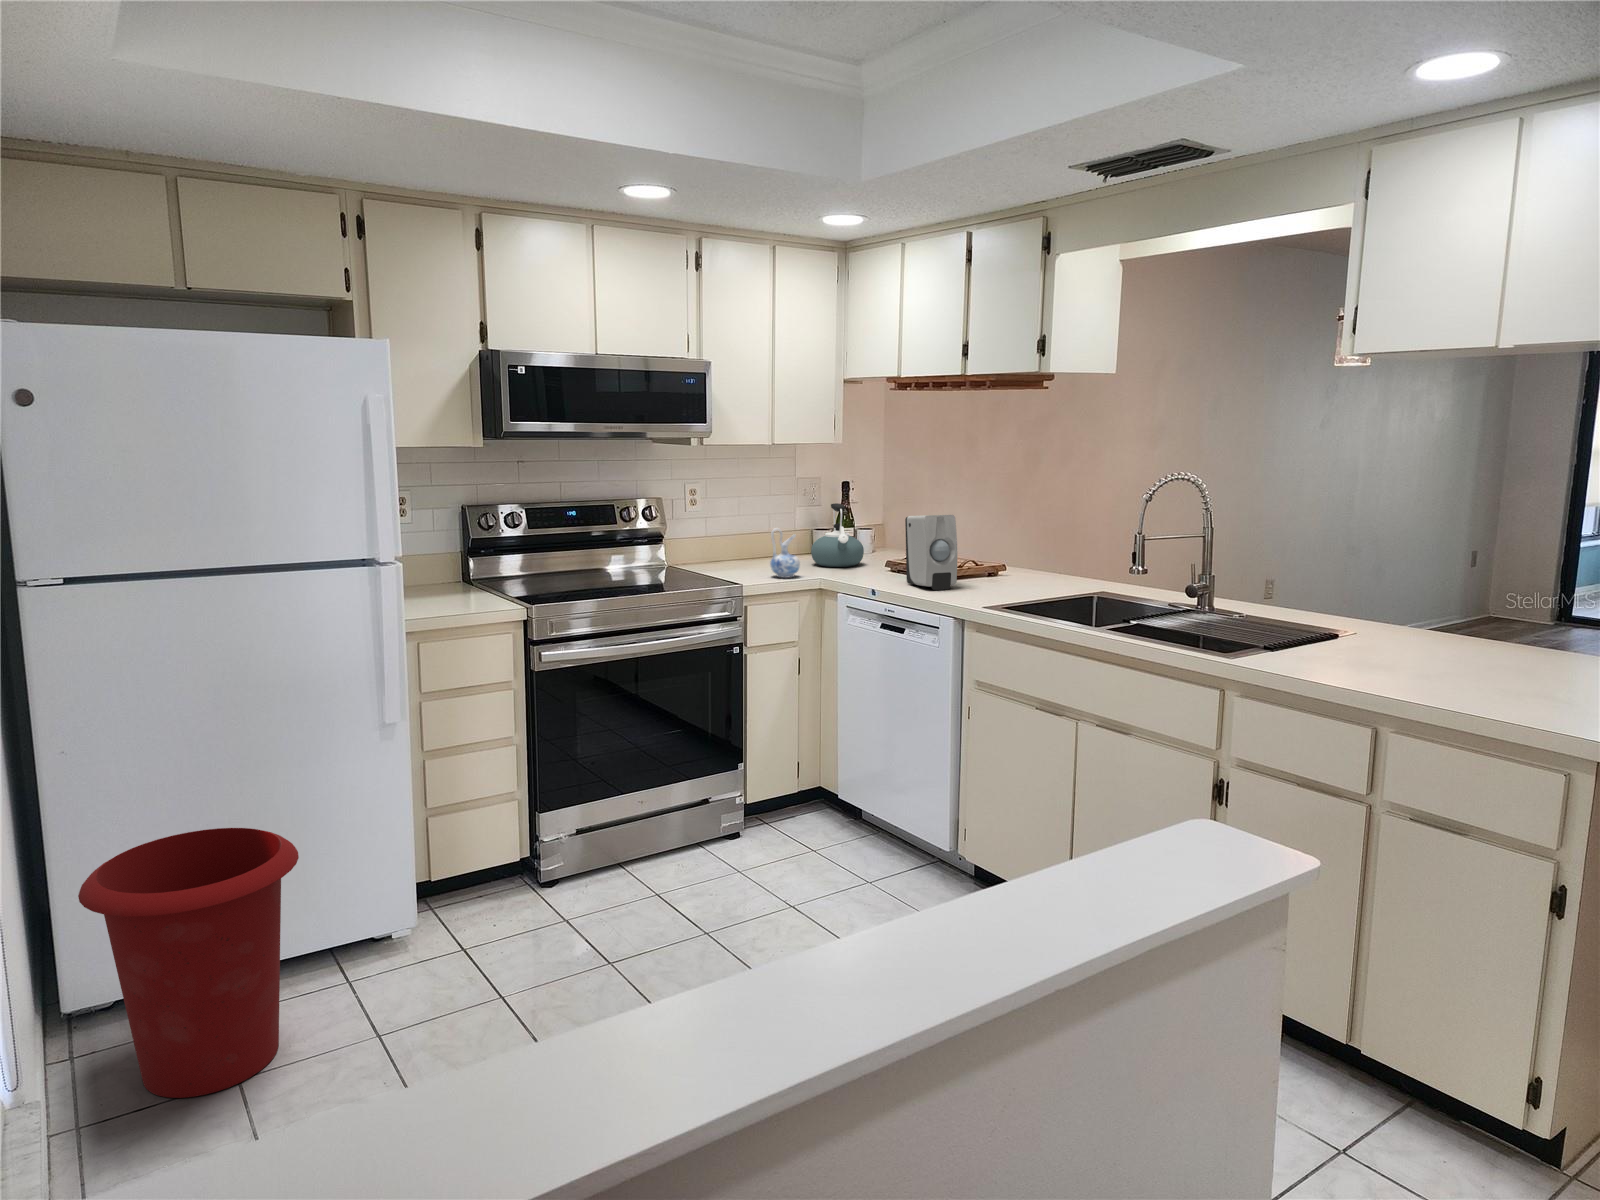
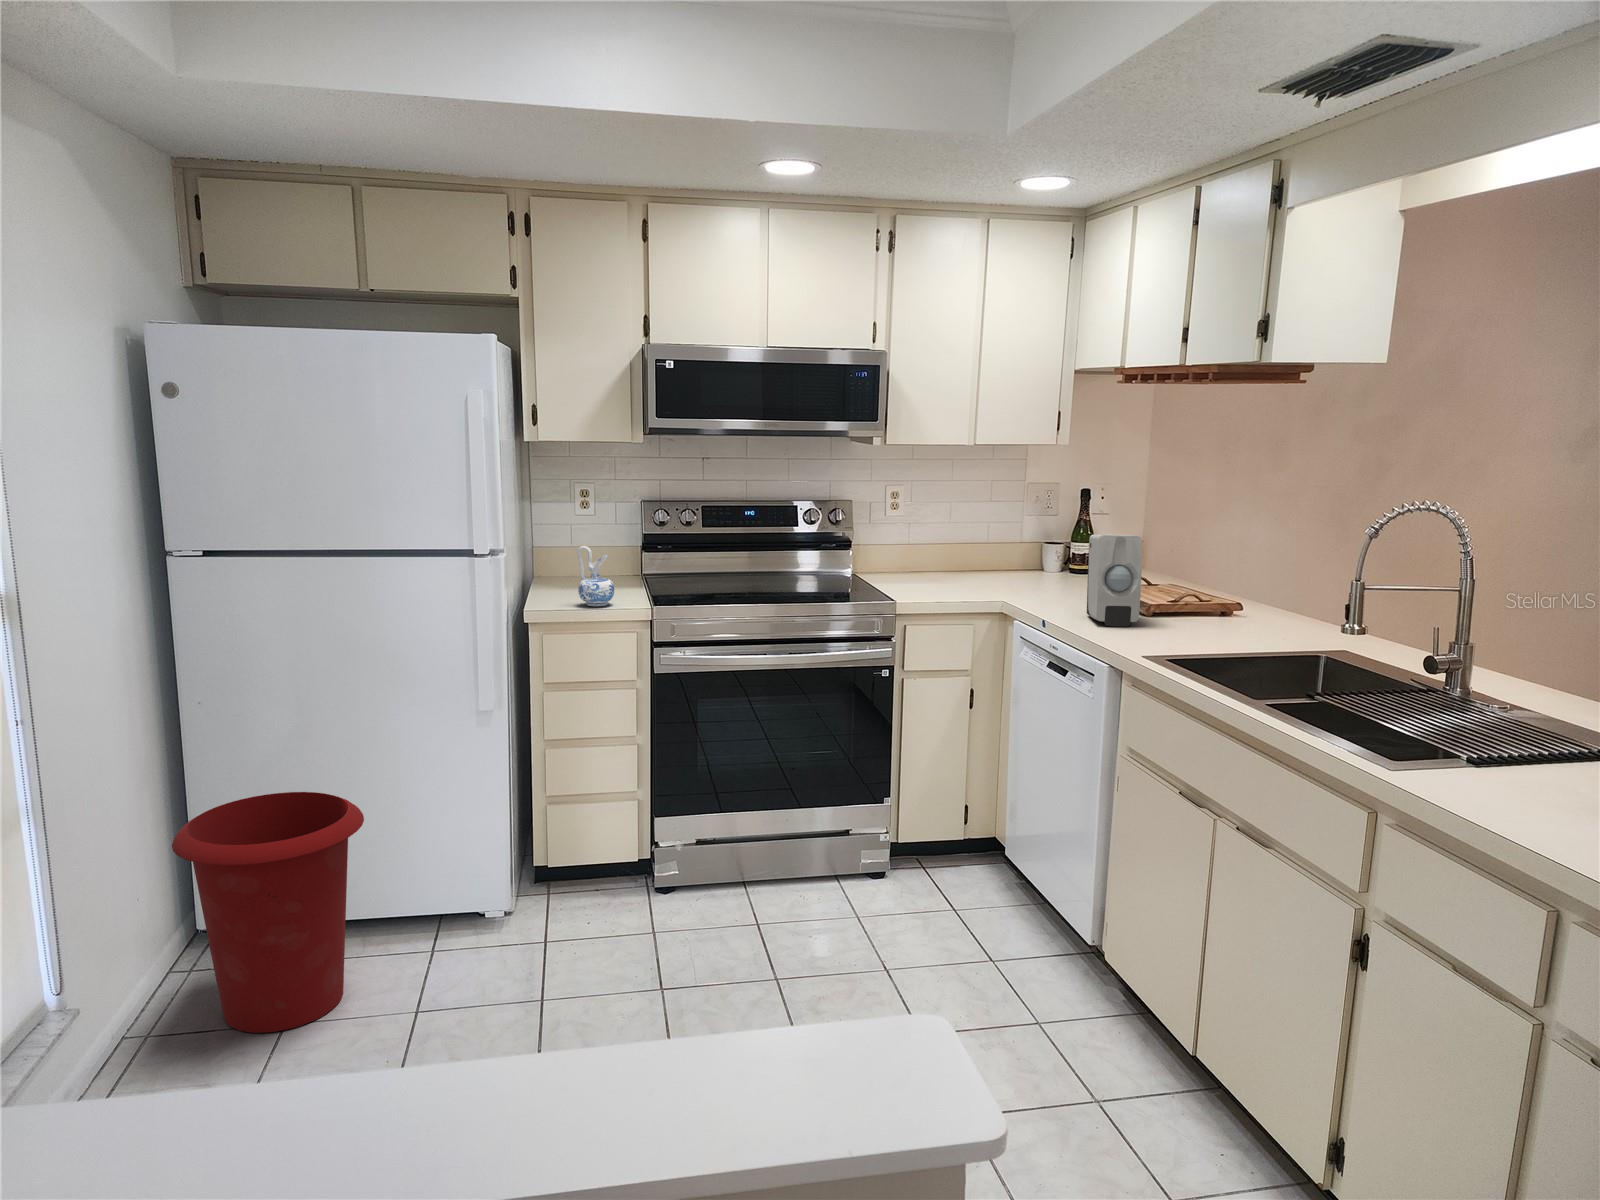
kettle: present [811,503,864,567] -> none [1013,514,1076,589]
ceramic pitcher: present [770,528,800,578] -> present [577,546,614,606]

